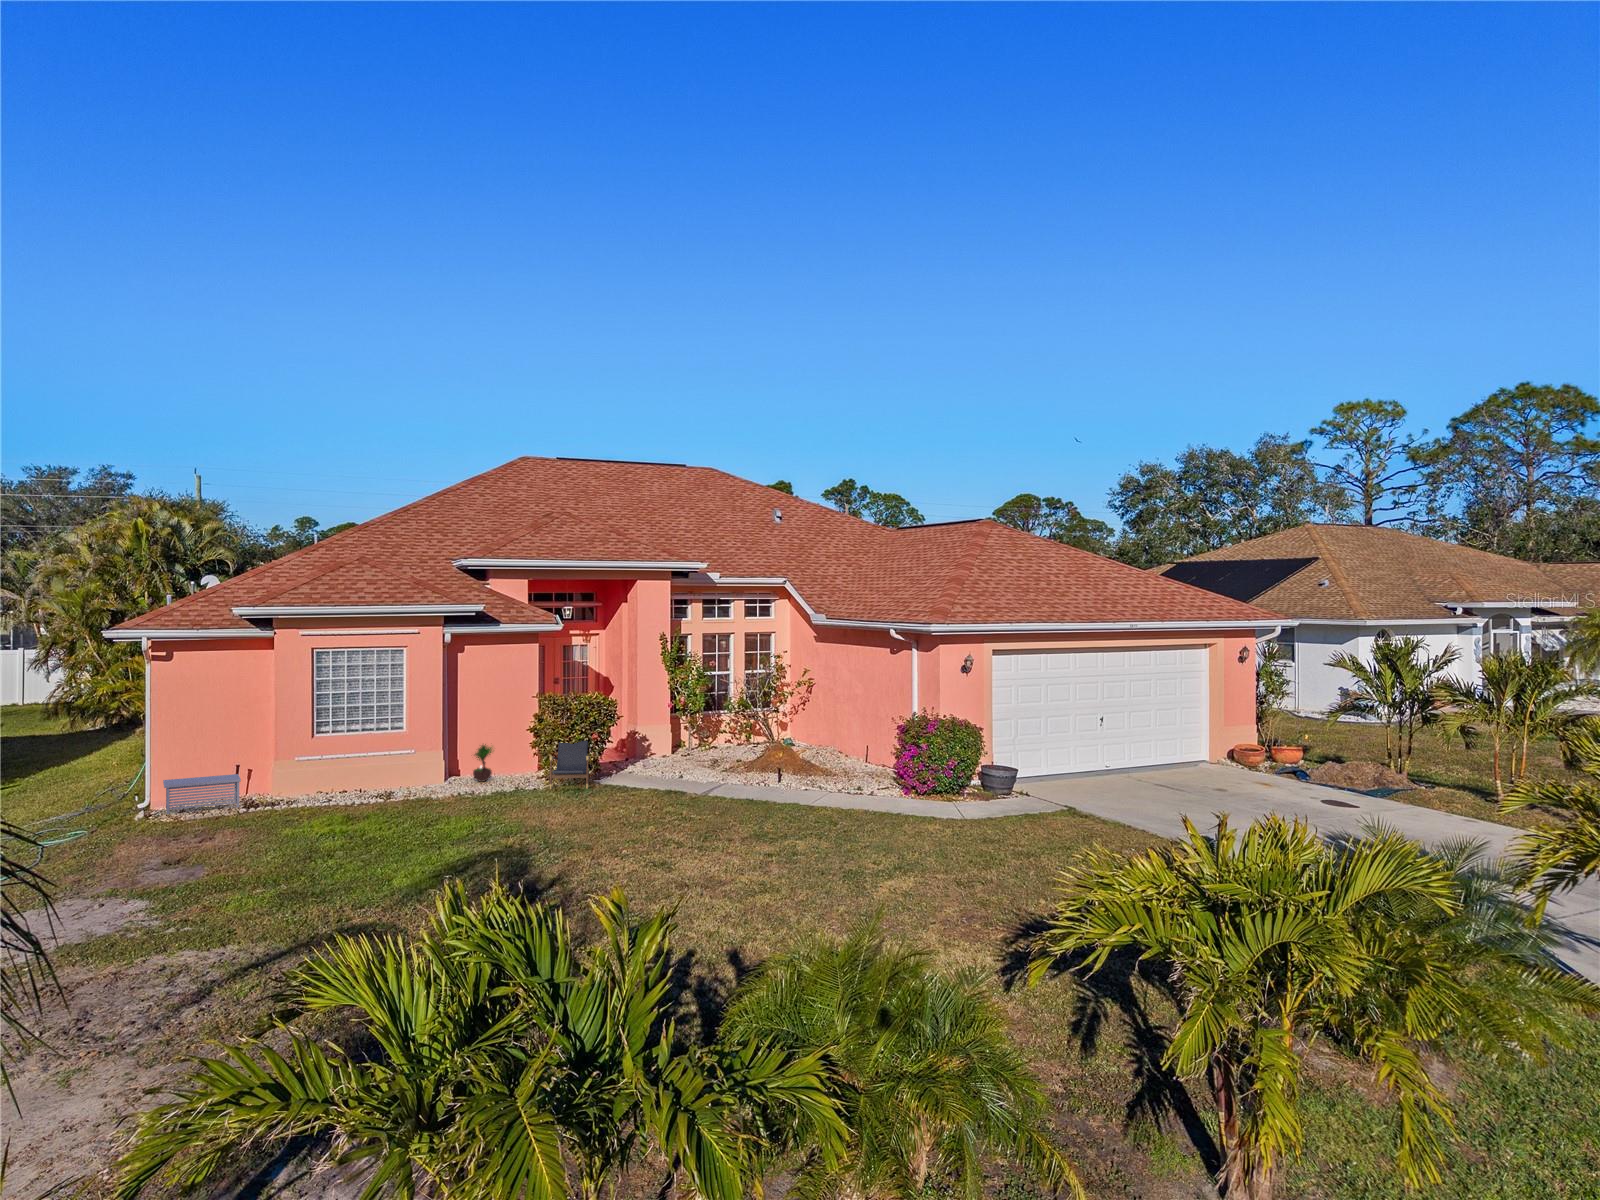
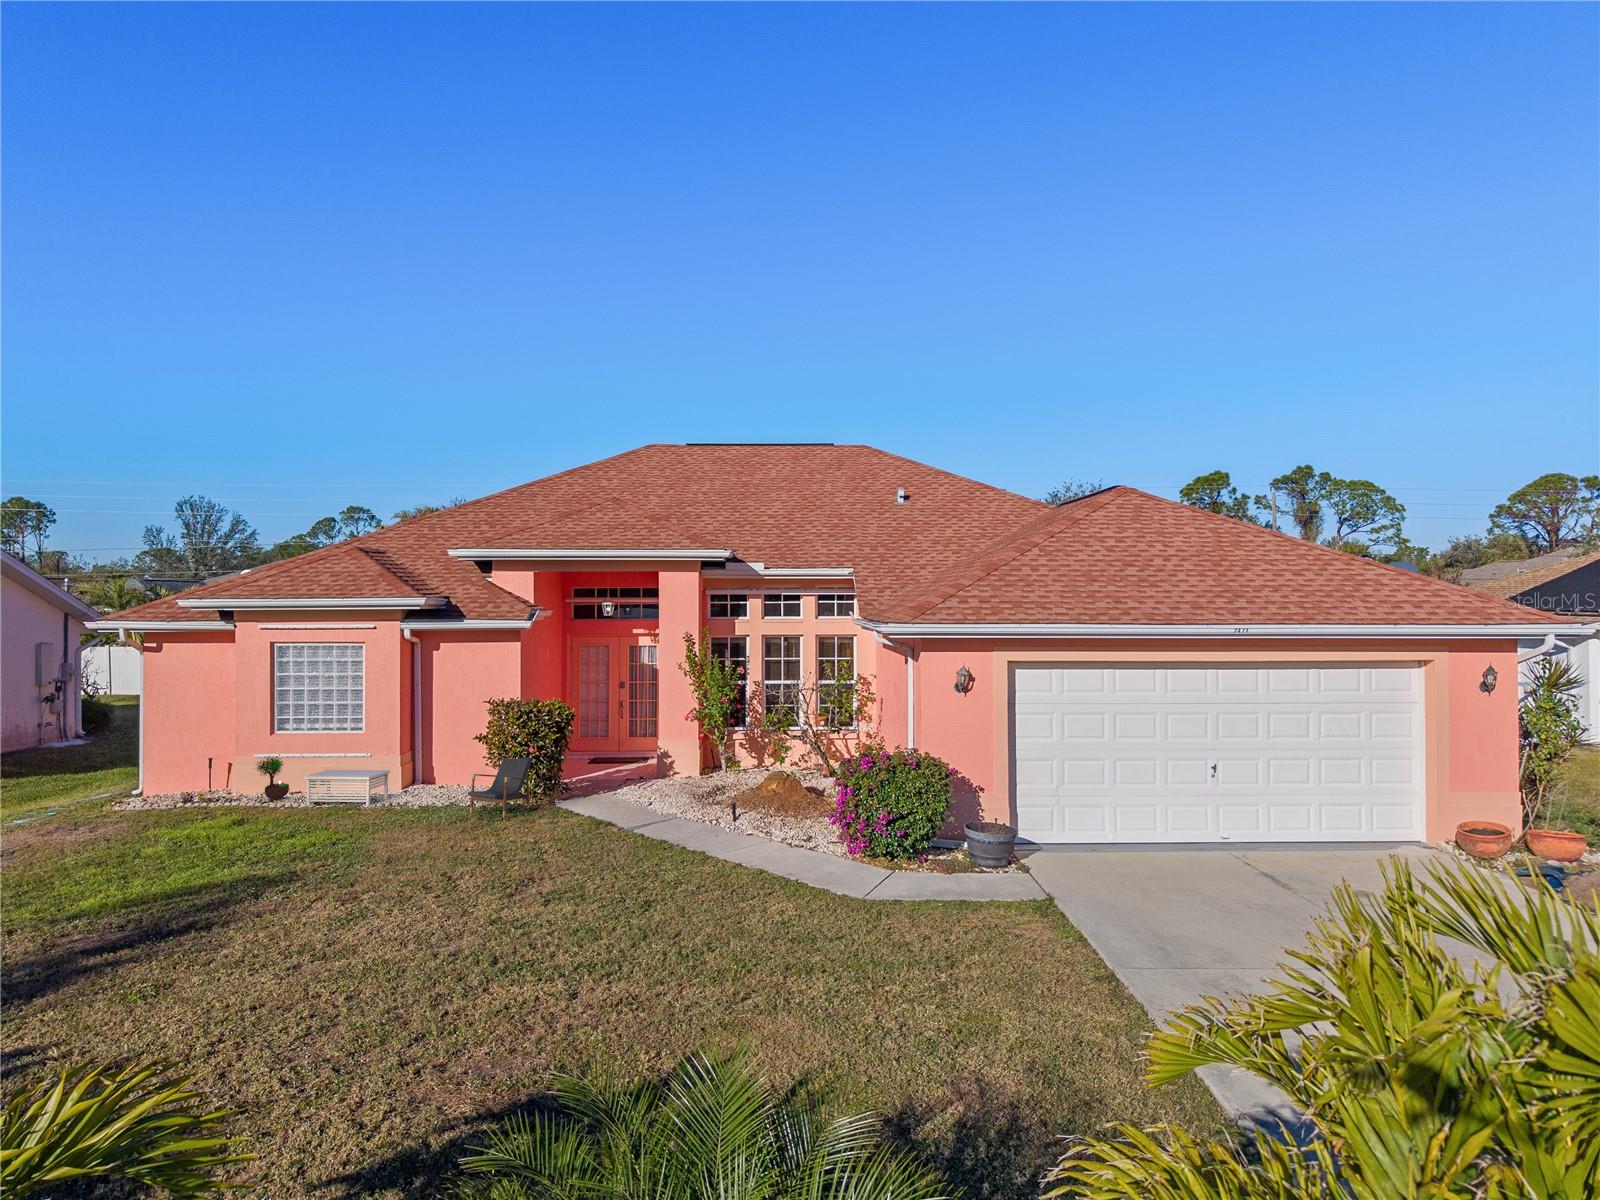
potted tree: present [473,744,492,782] -> present [257,756,289,800]
storage bench: present [163,774,241,814] -> present [304,770,390,807]

